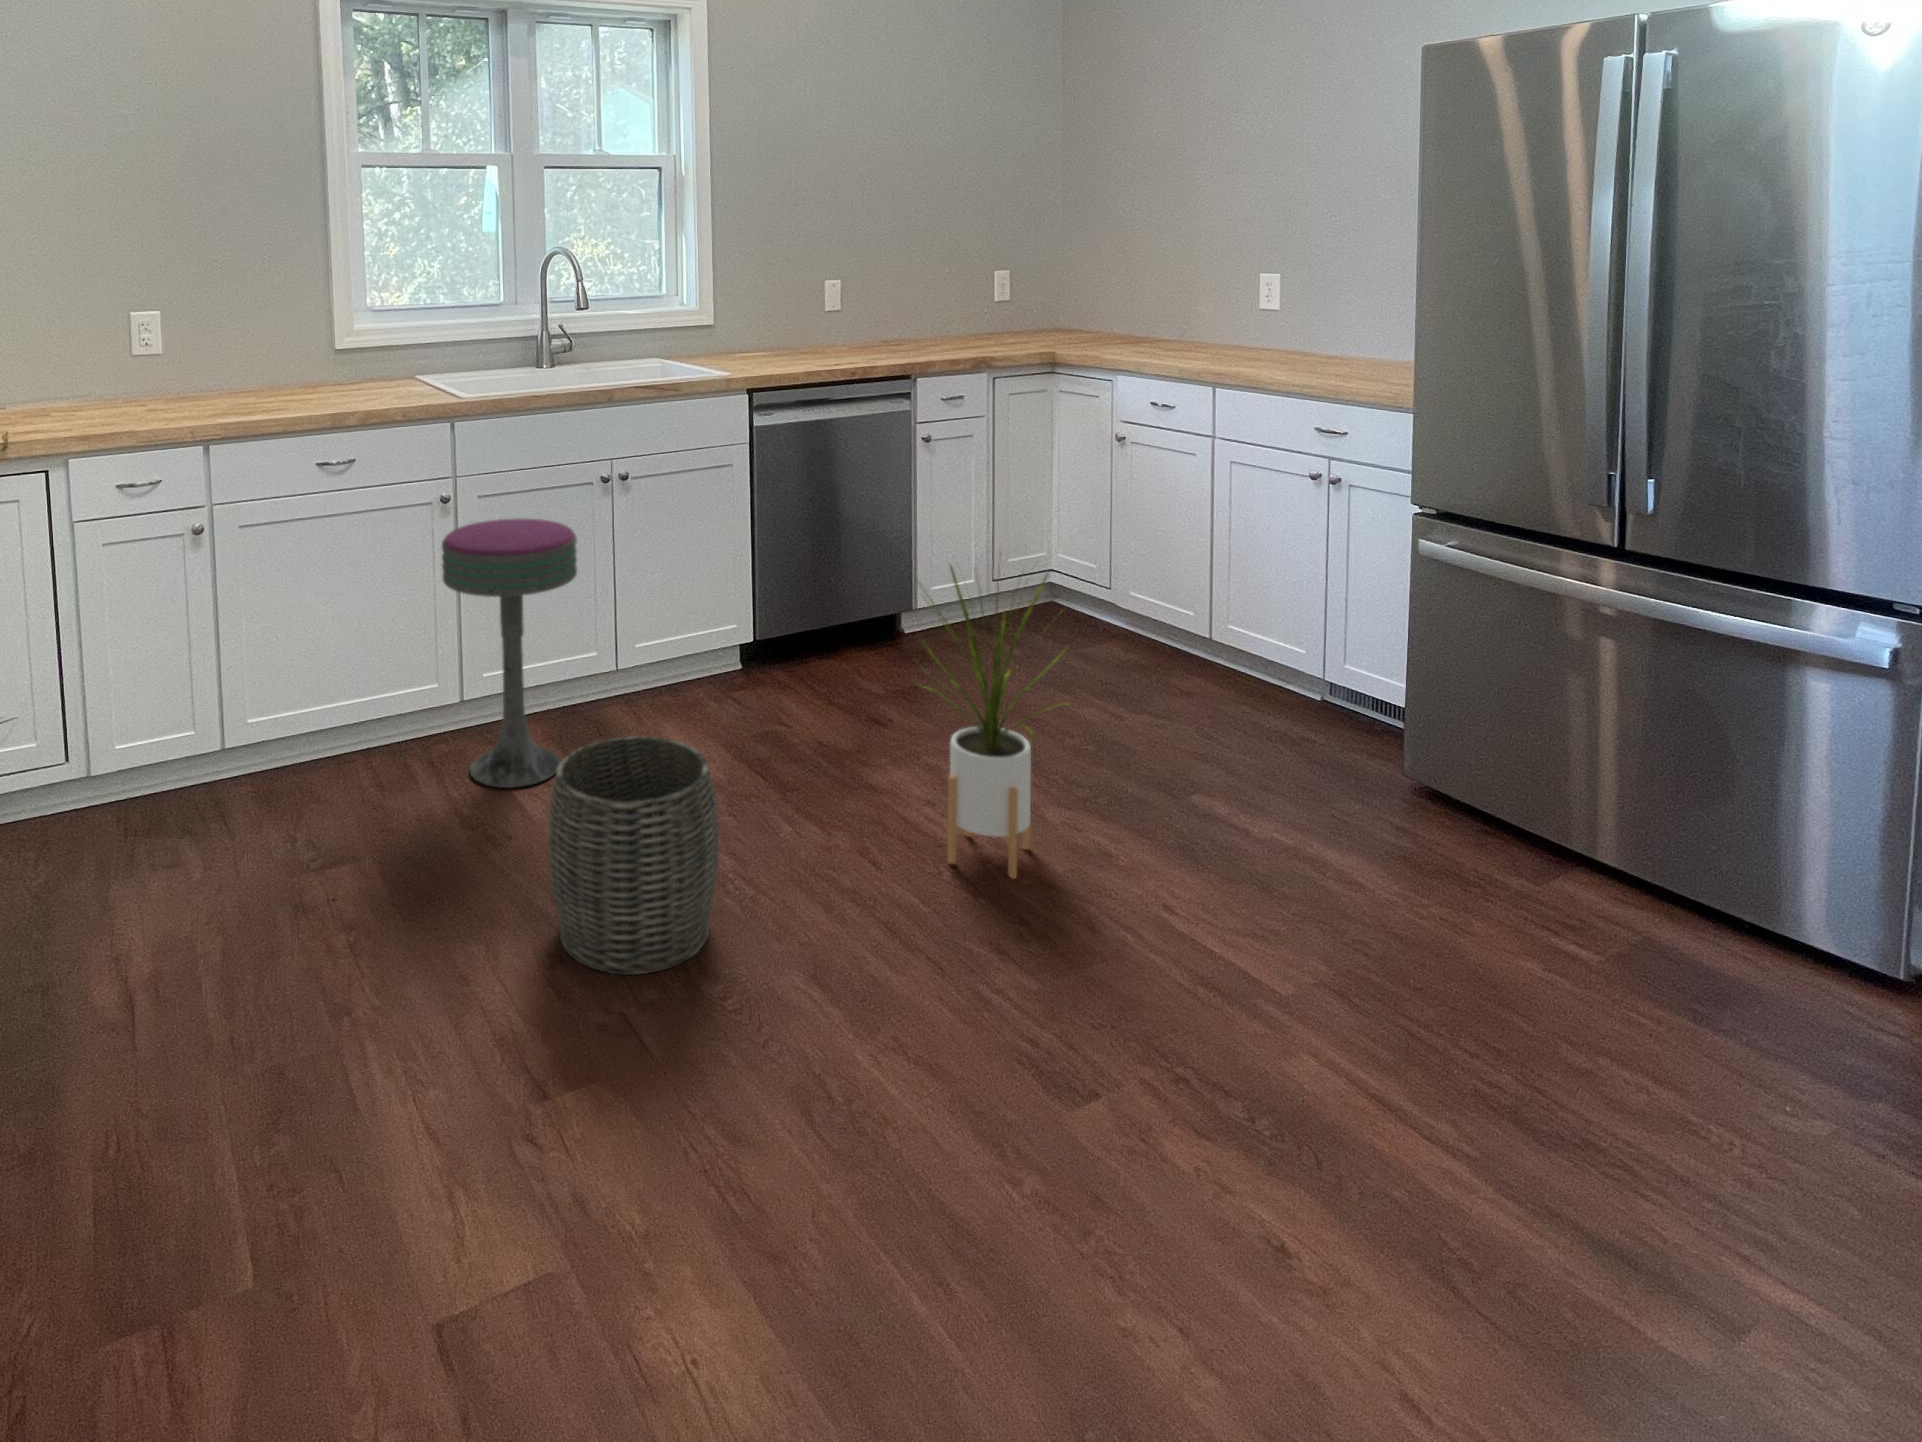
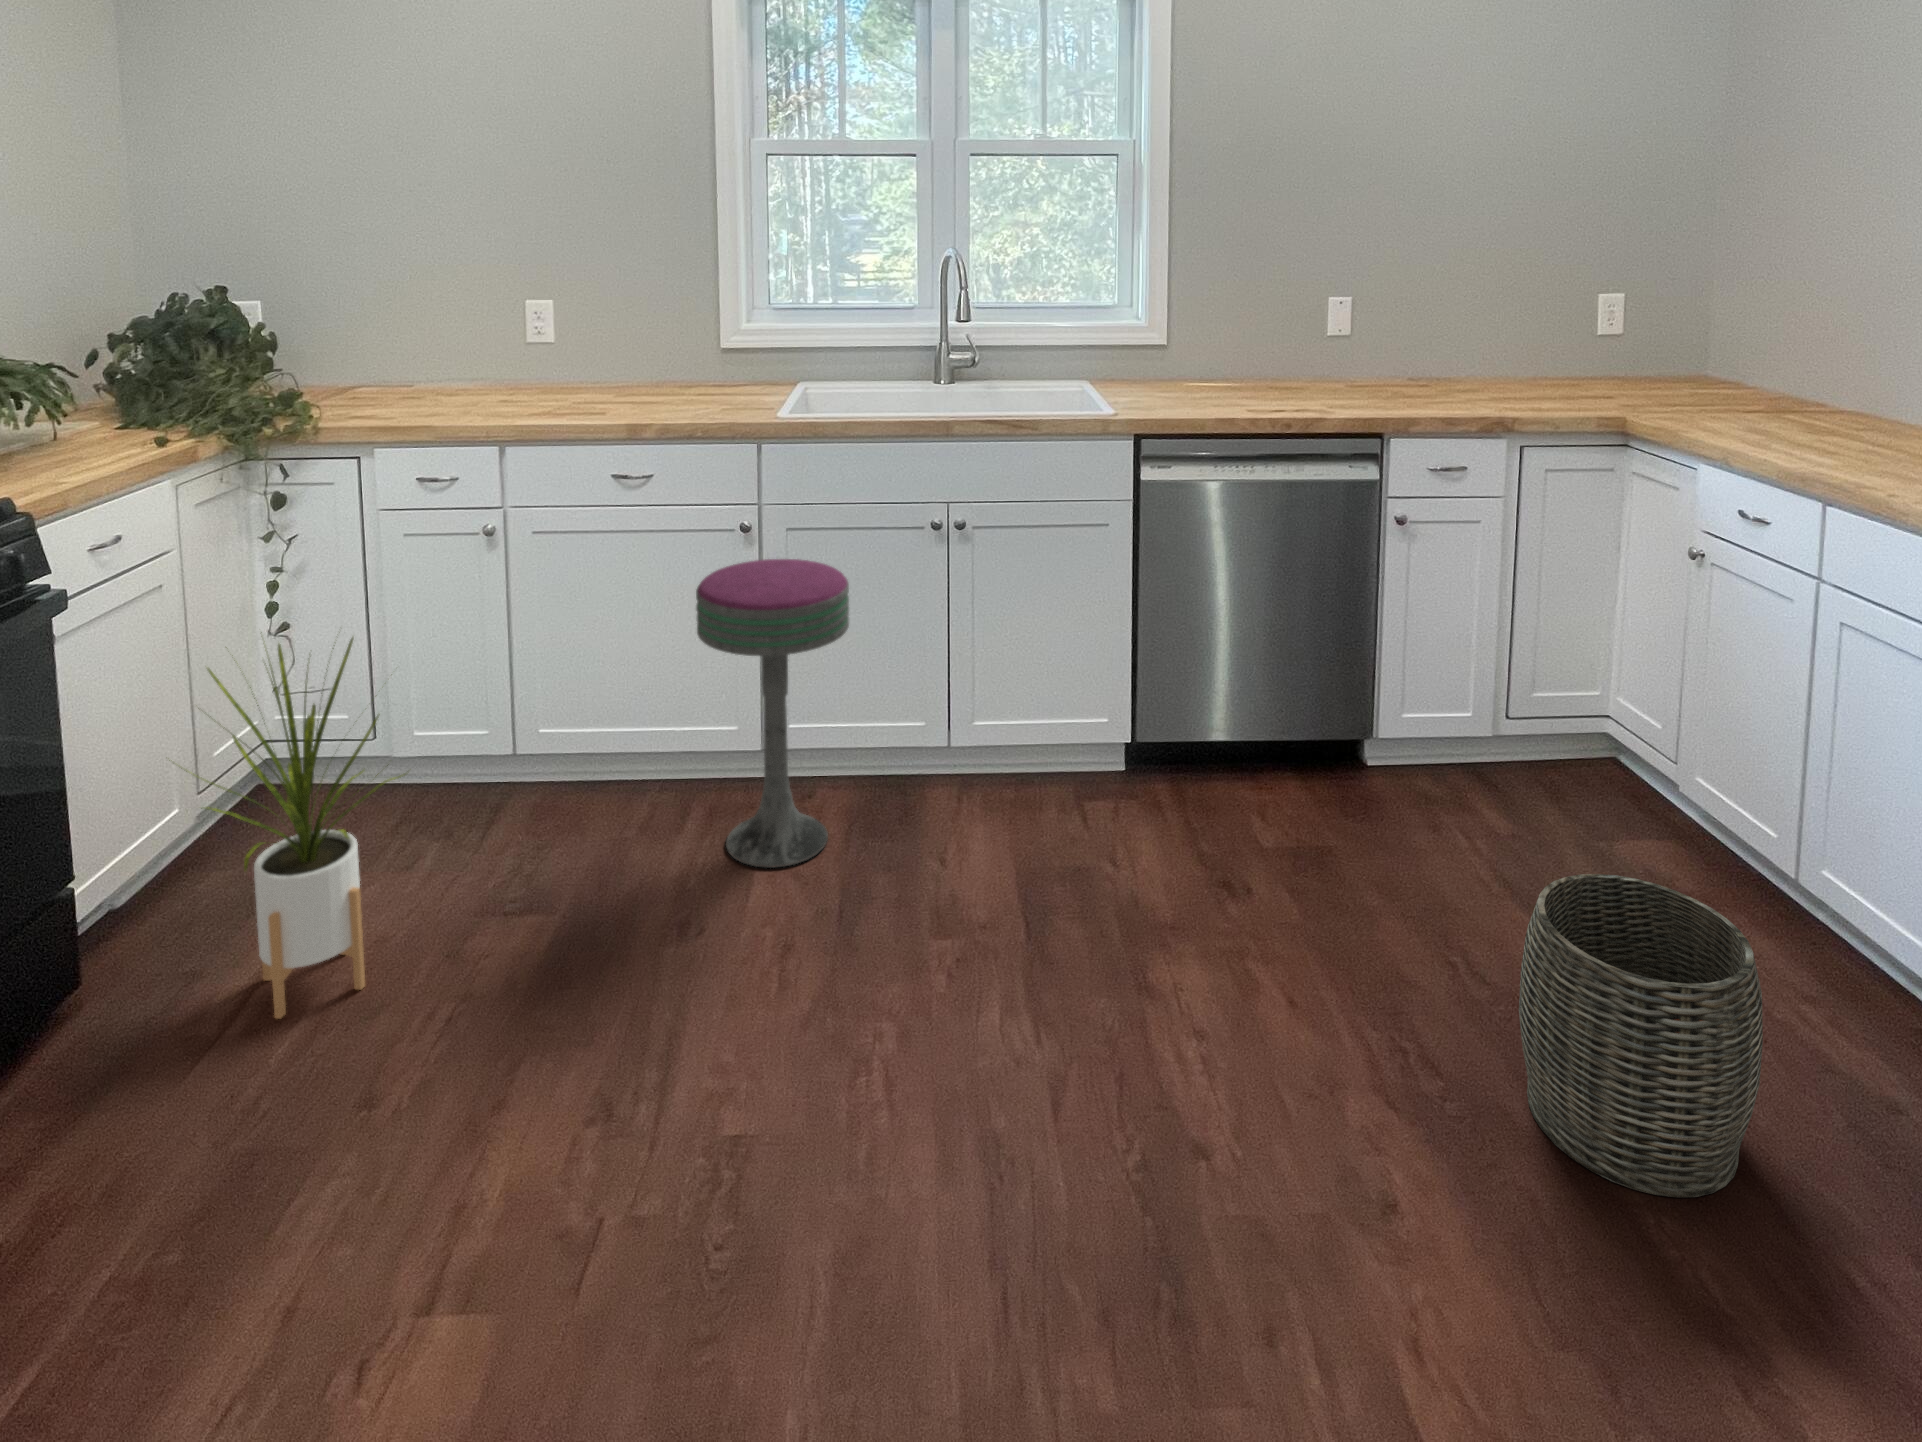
house plant: present [923,552,1072,878] -> present [181,637,403,1019]
woven basket: present [549,736,719,975] -> present [1519,874,1763,1198]

